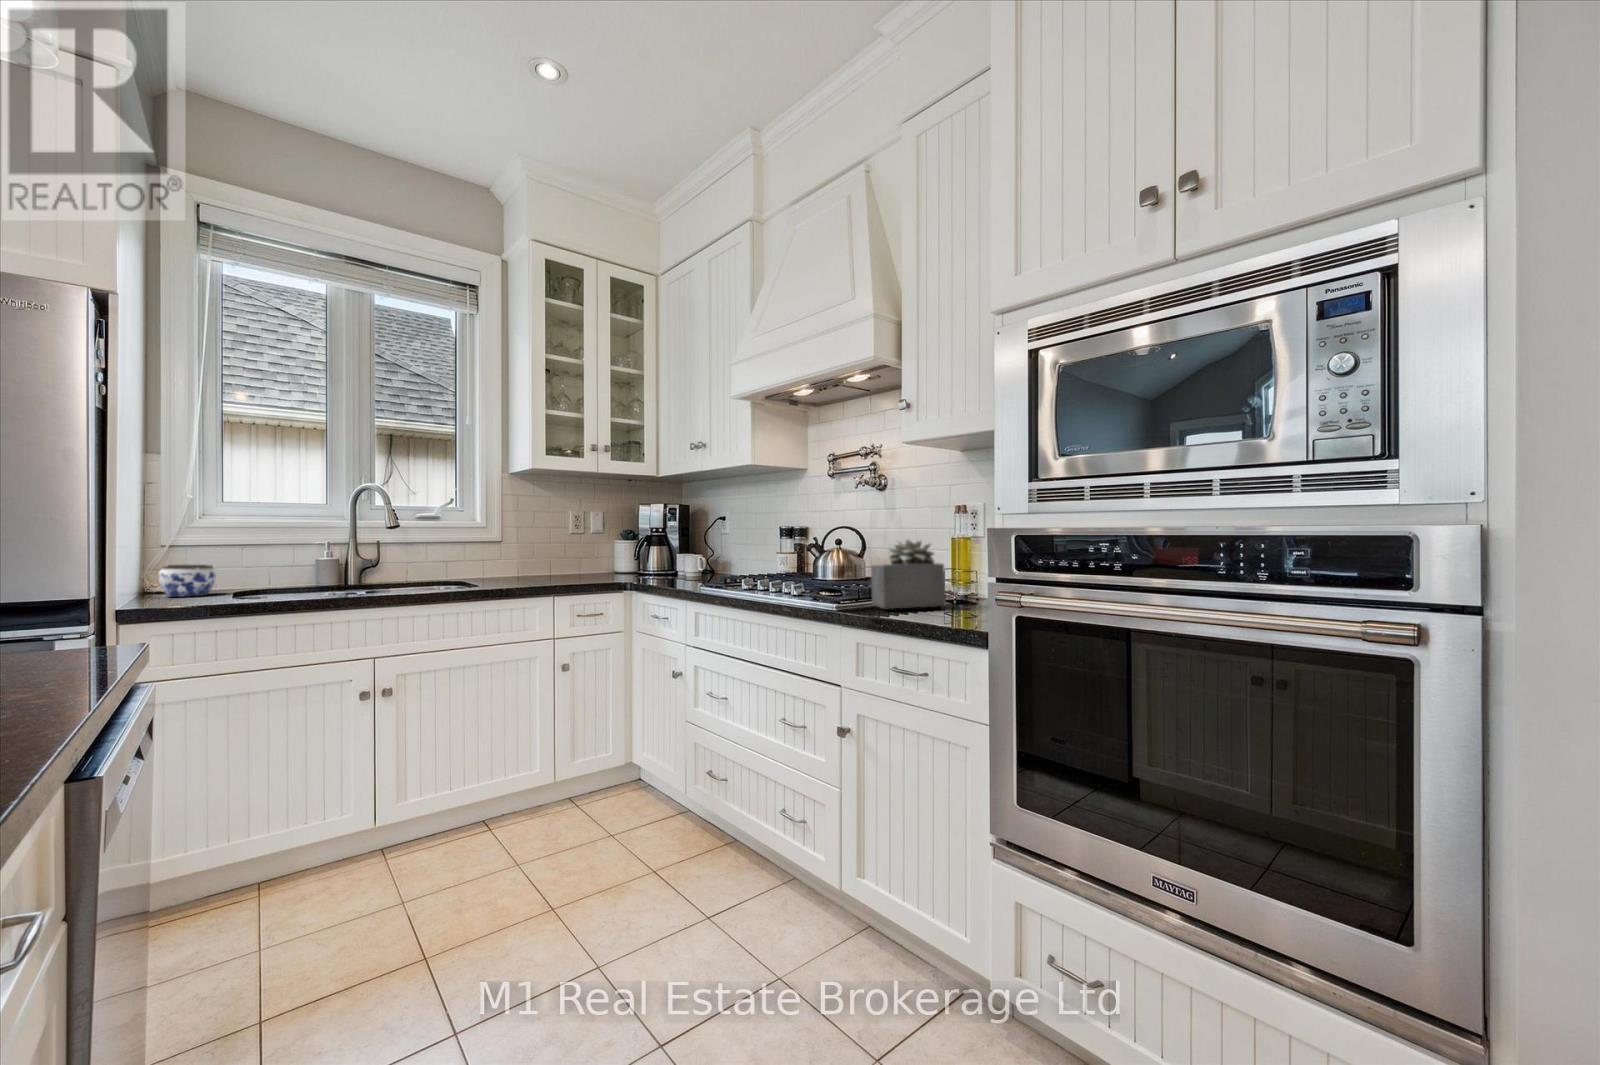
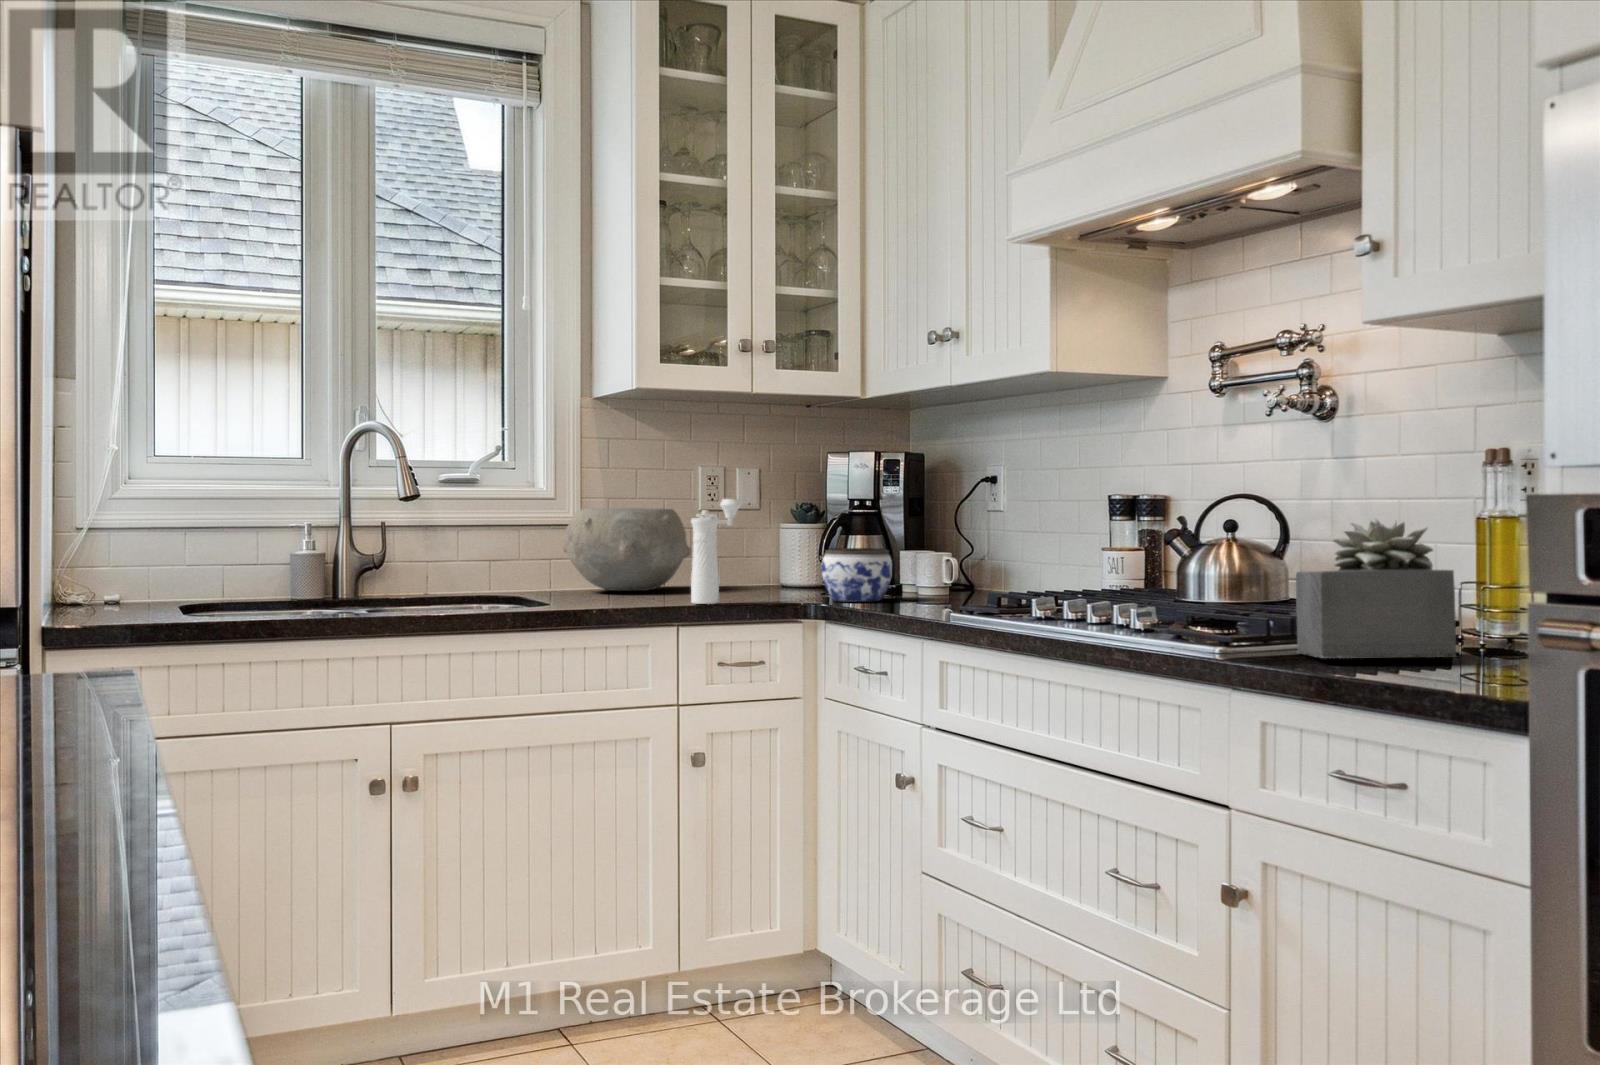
pepper mill: none [561,528,590,584] -> present [691,499,740,604]
ceramic bowl: none [489,533,563,578] -> present [563,508,691,591]
jar: present [159,565,216,597] -> present [822,548,892,602]

